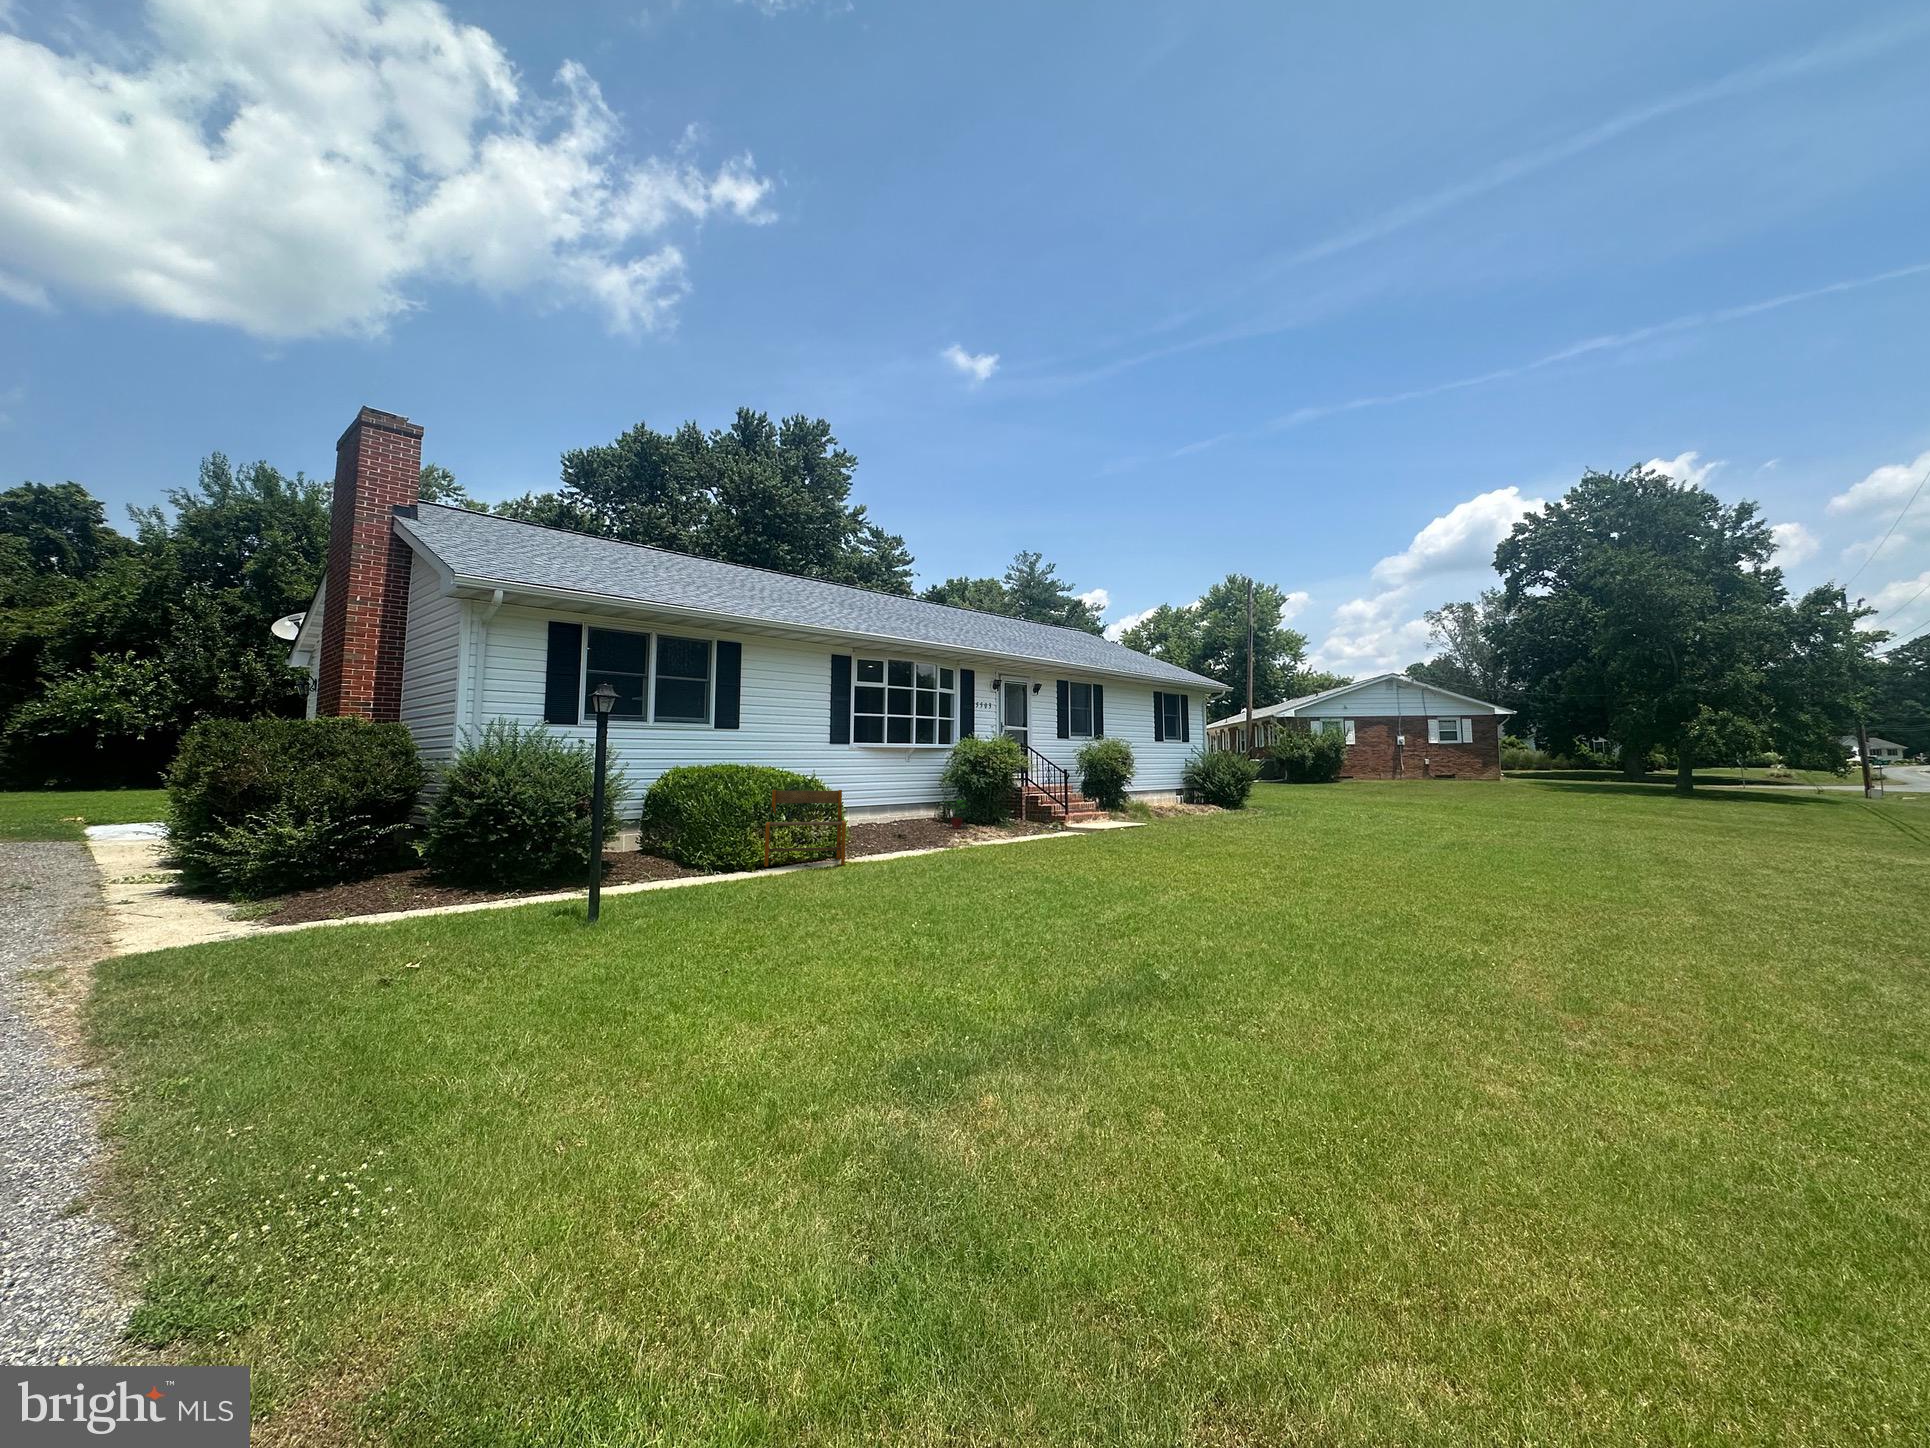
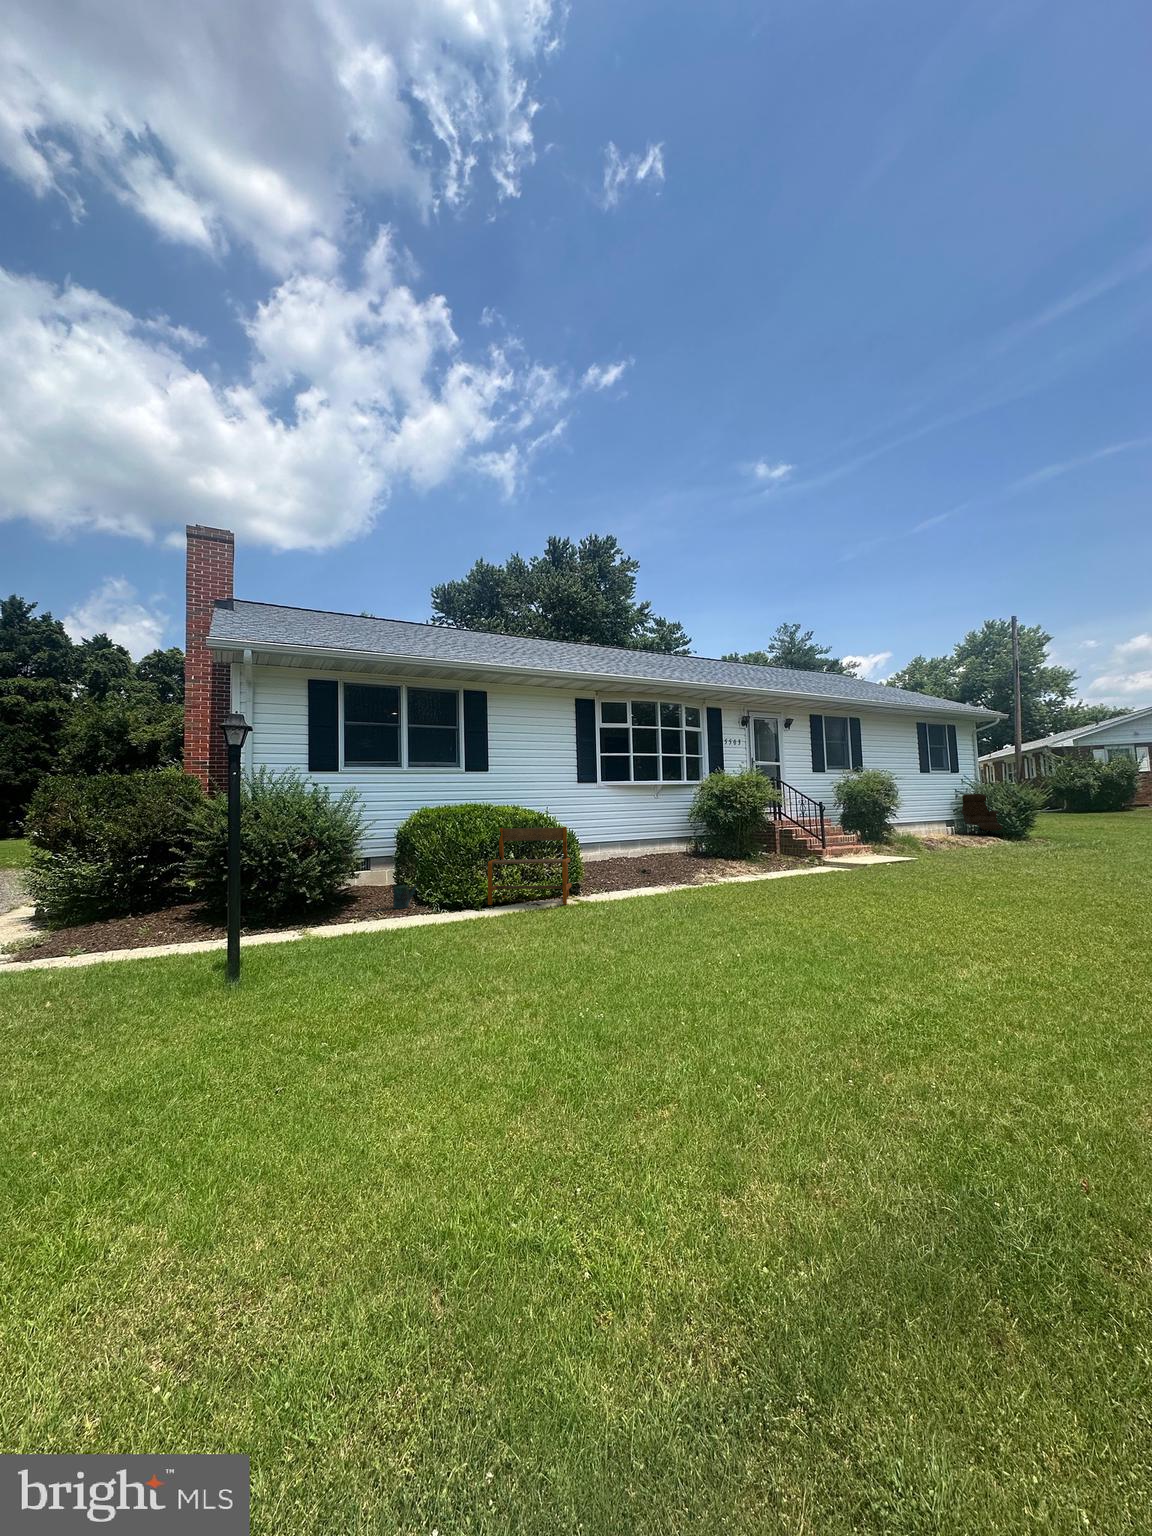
lounge chair: none [1189,764,1224,806] -> present [961,794,1003,836]
potted plant: present [952,799,966,829] -> none [688,834,721,862]
watering can: none [660,843,692,871] -> present [393,881,420,909]

